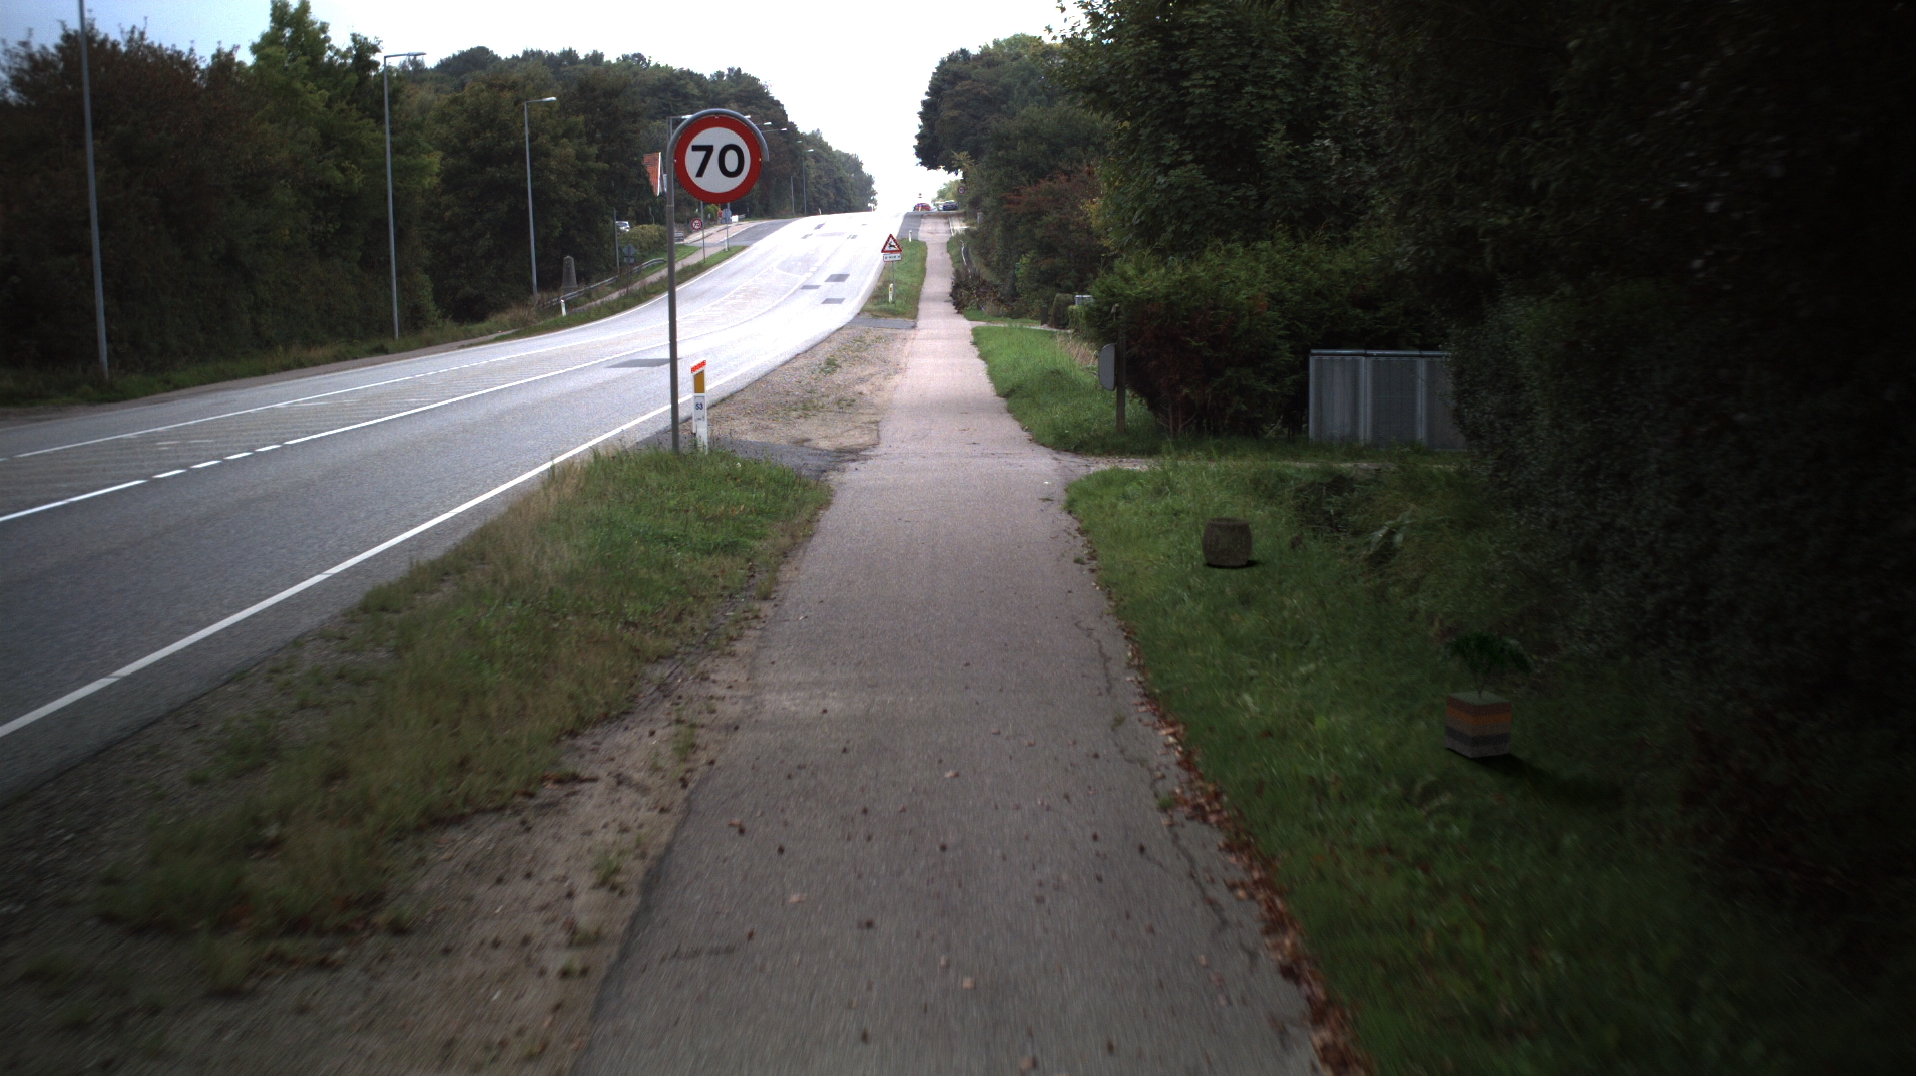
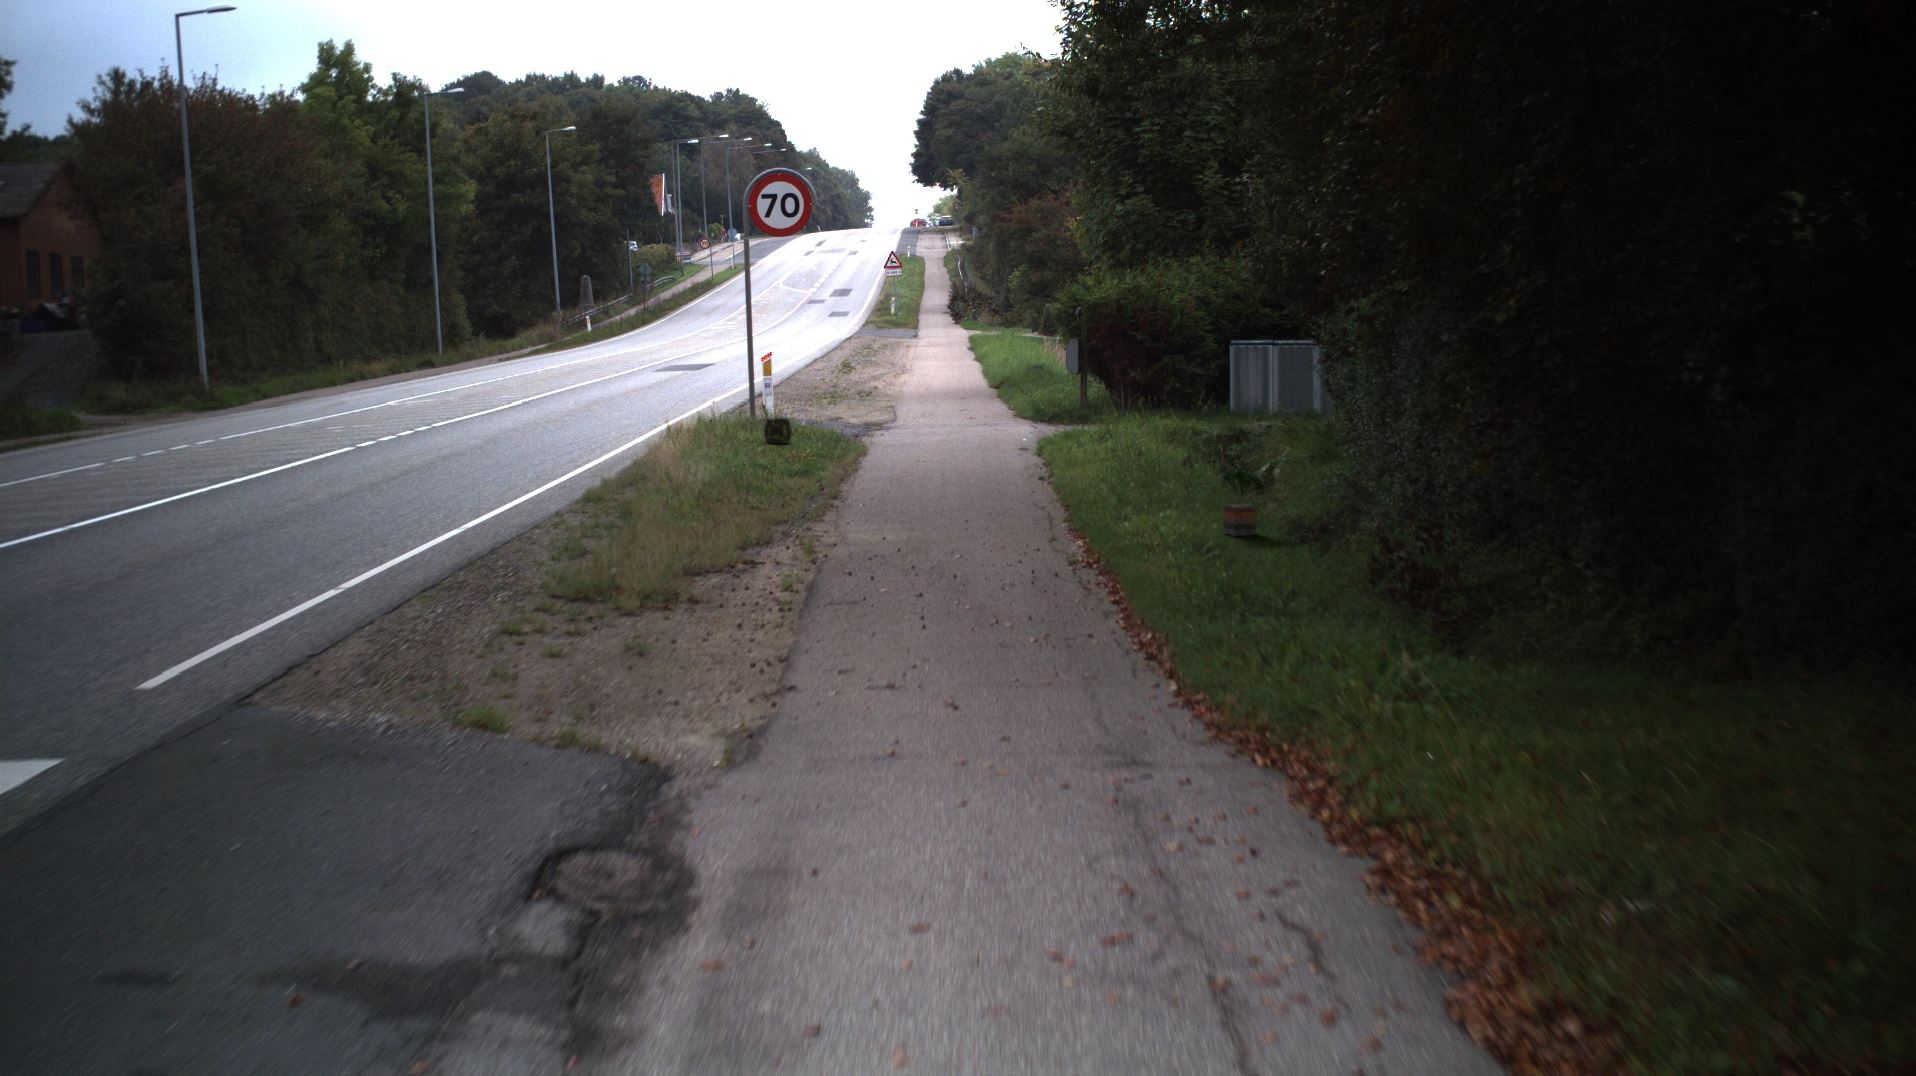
woven basket: present [1202,517,1253,566] -> present [764,418,792,444]

